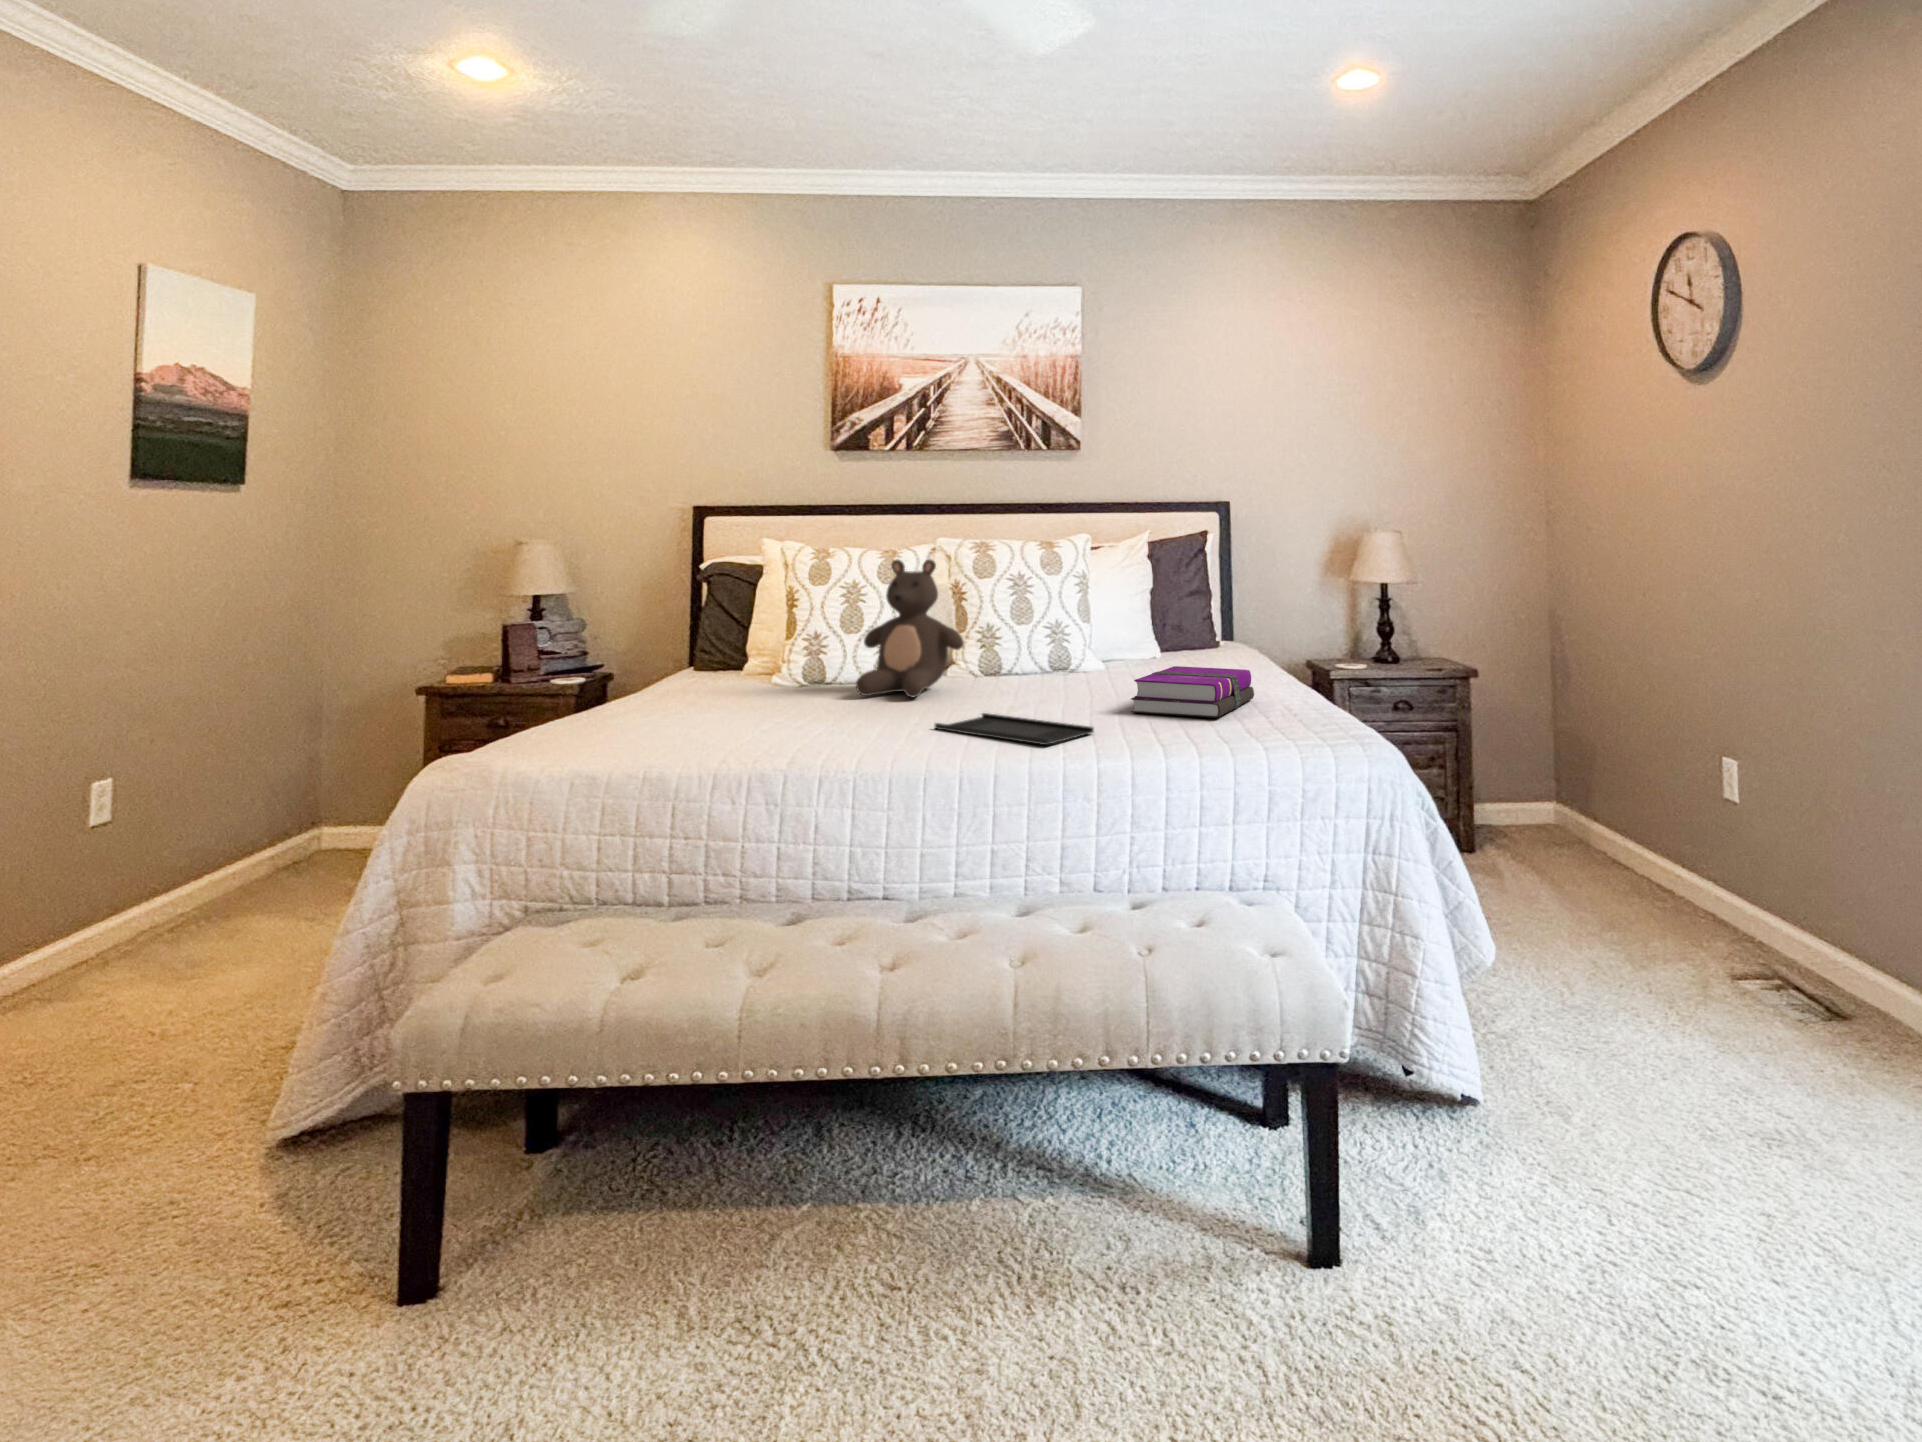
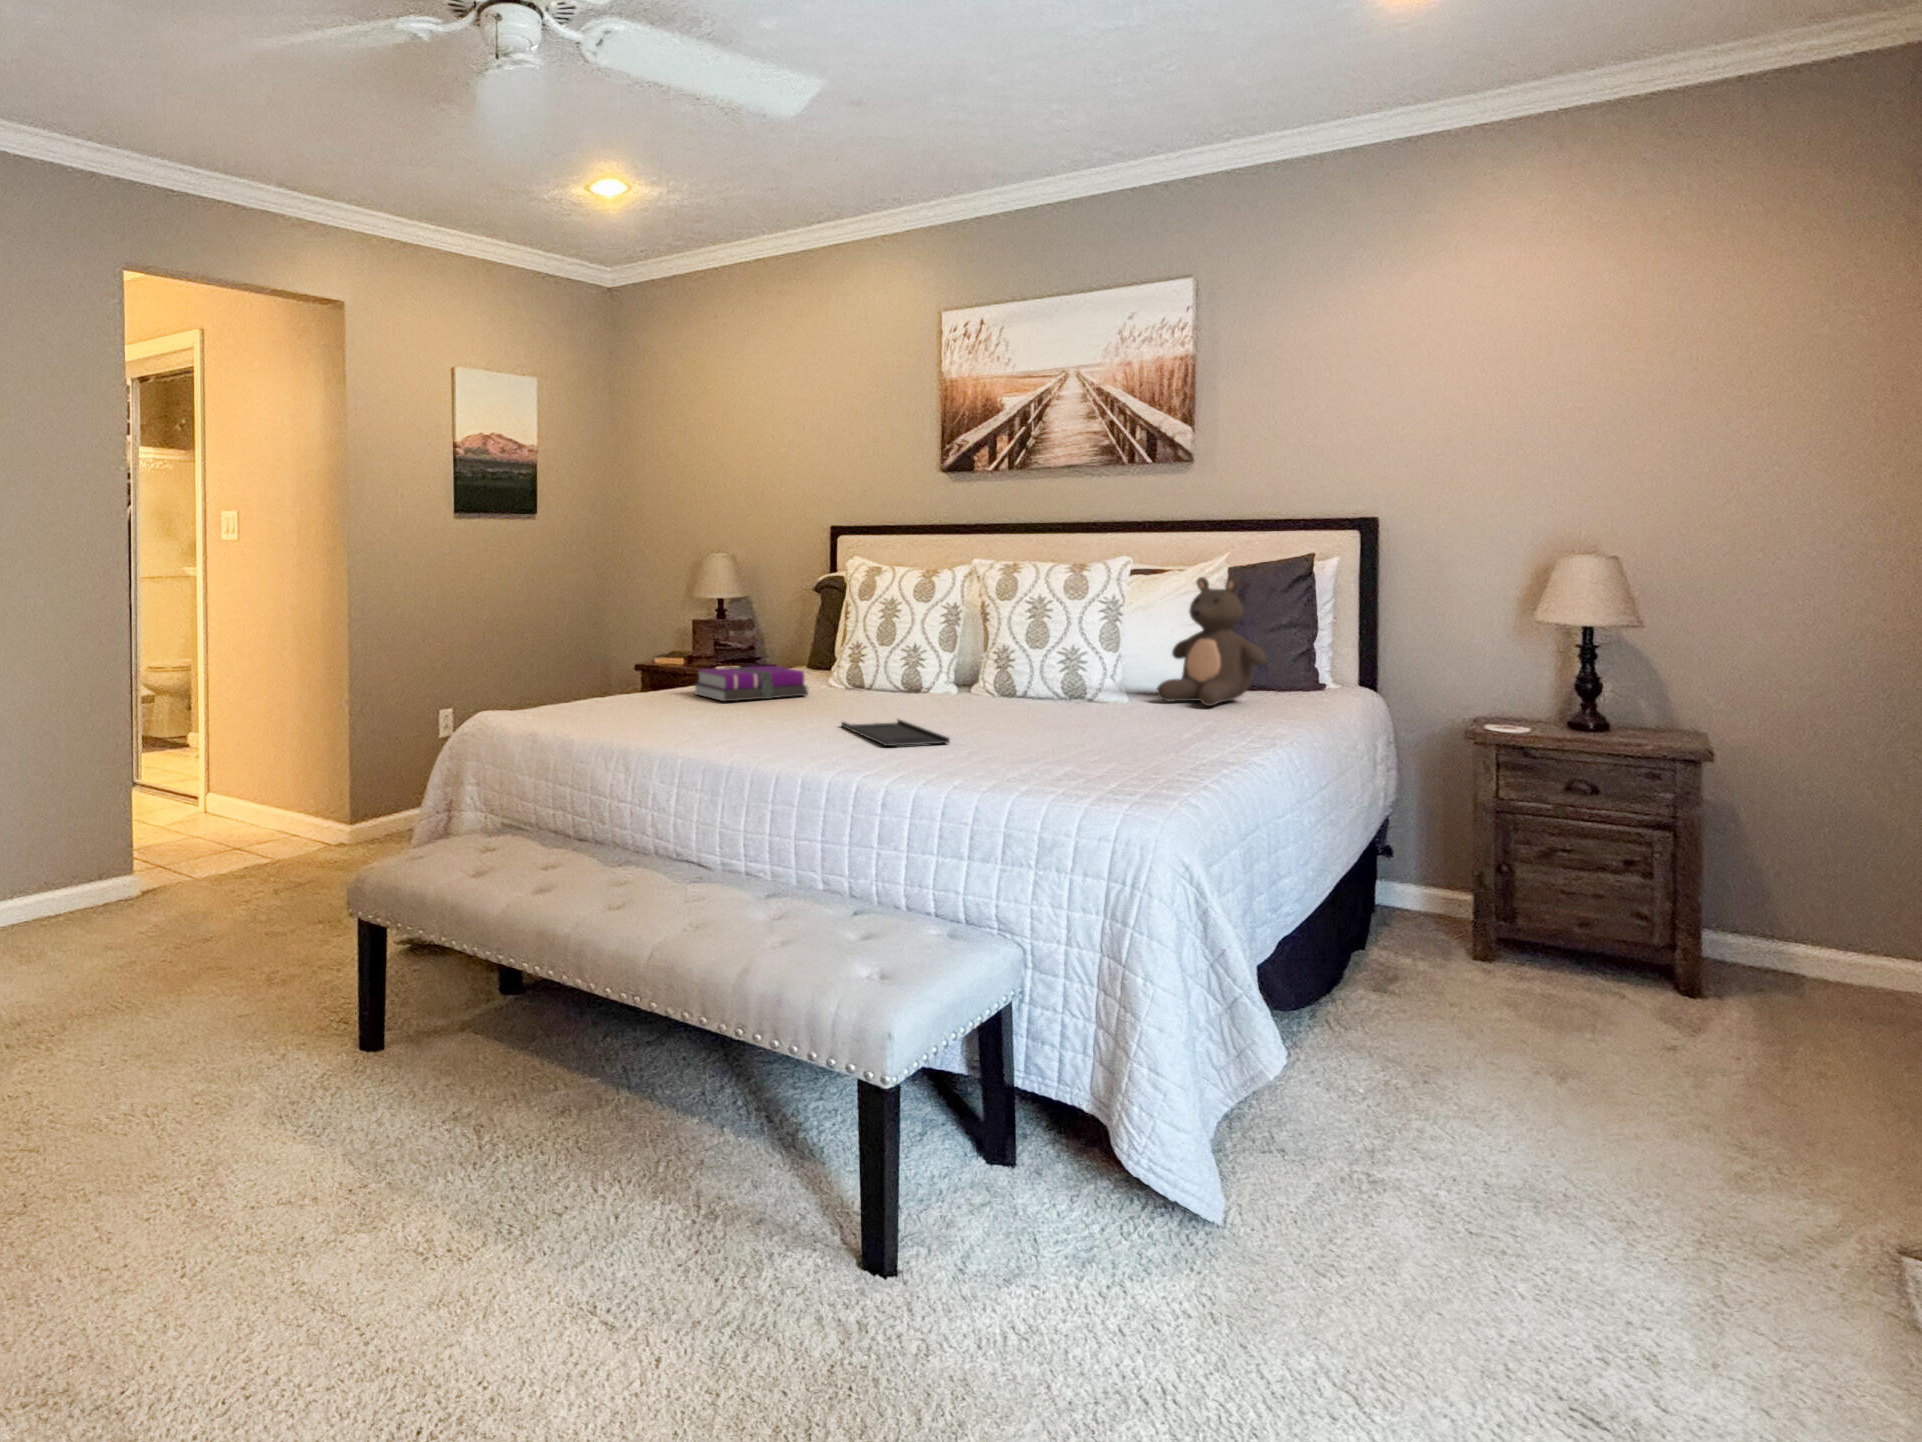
teddy bear: present [856,559,964,697] -> present [1157,577,1267,706]
hardback book: present [1131,666,1254,717] -> present [695,666,808,701]

